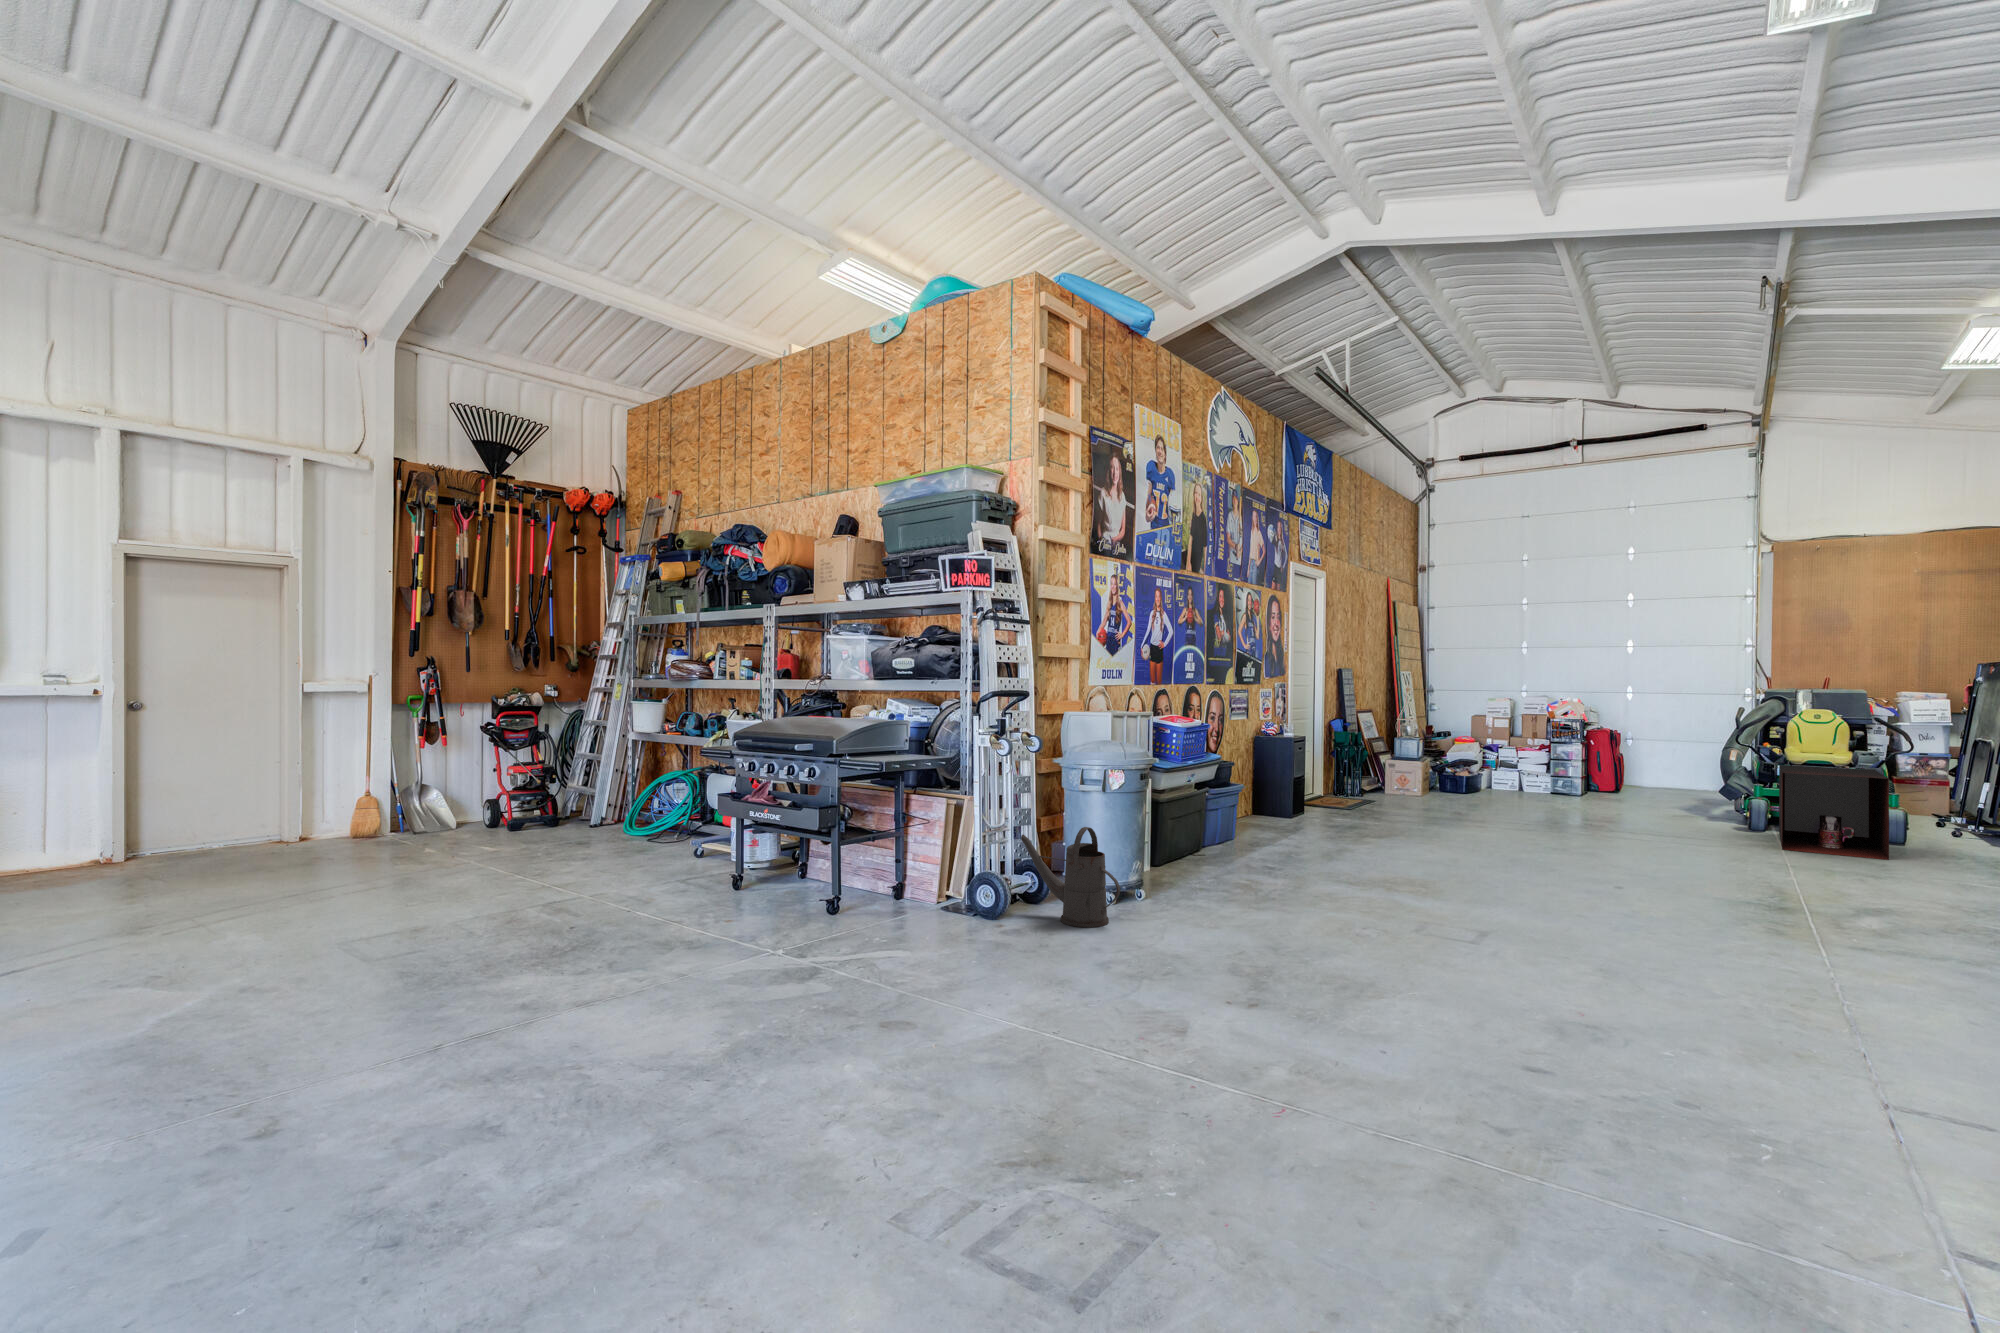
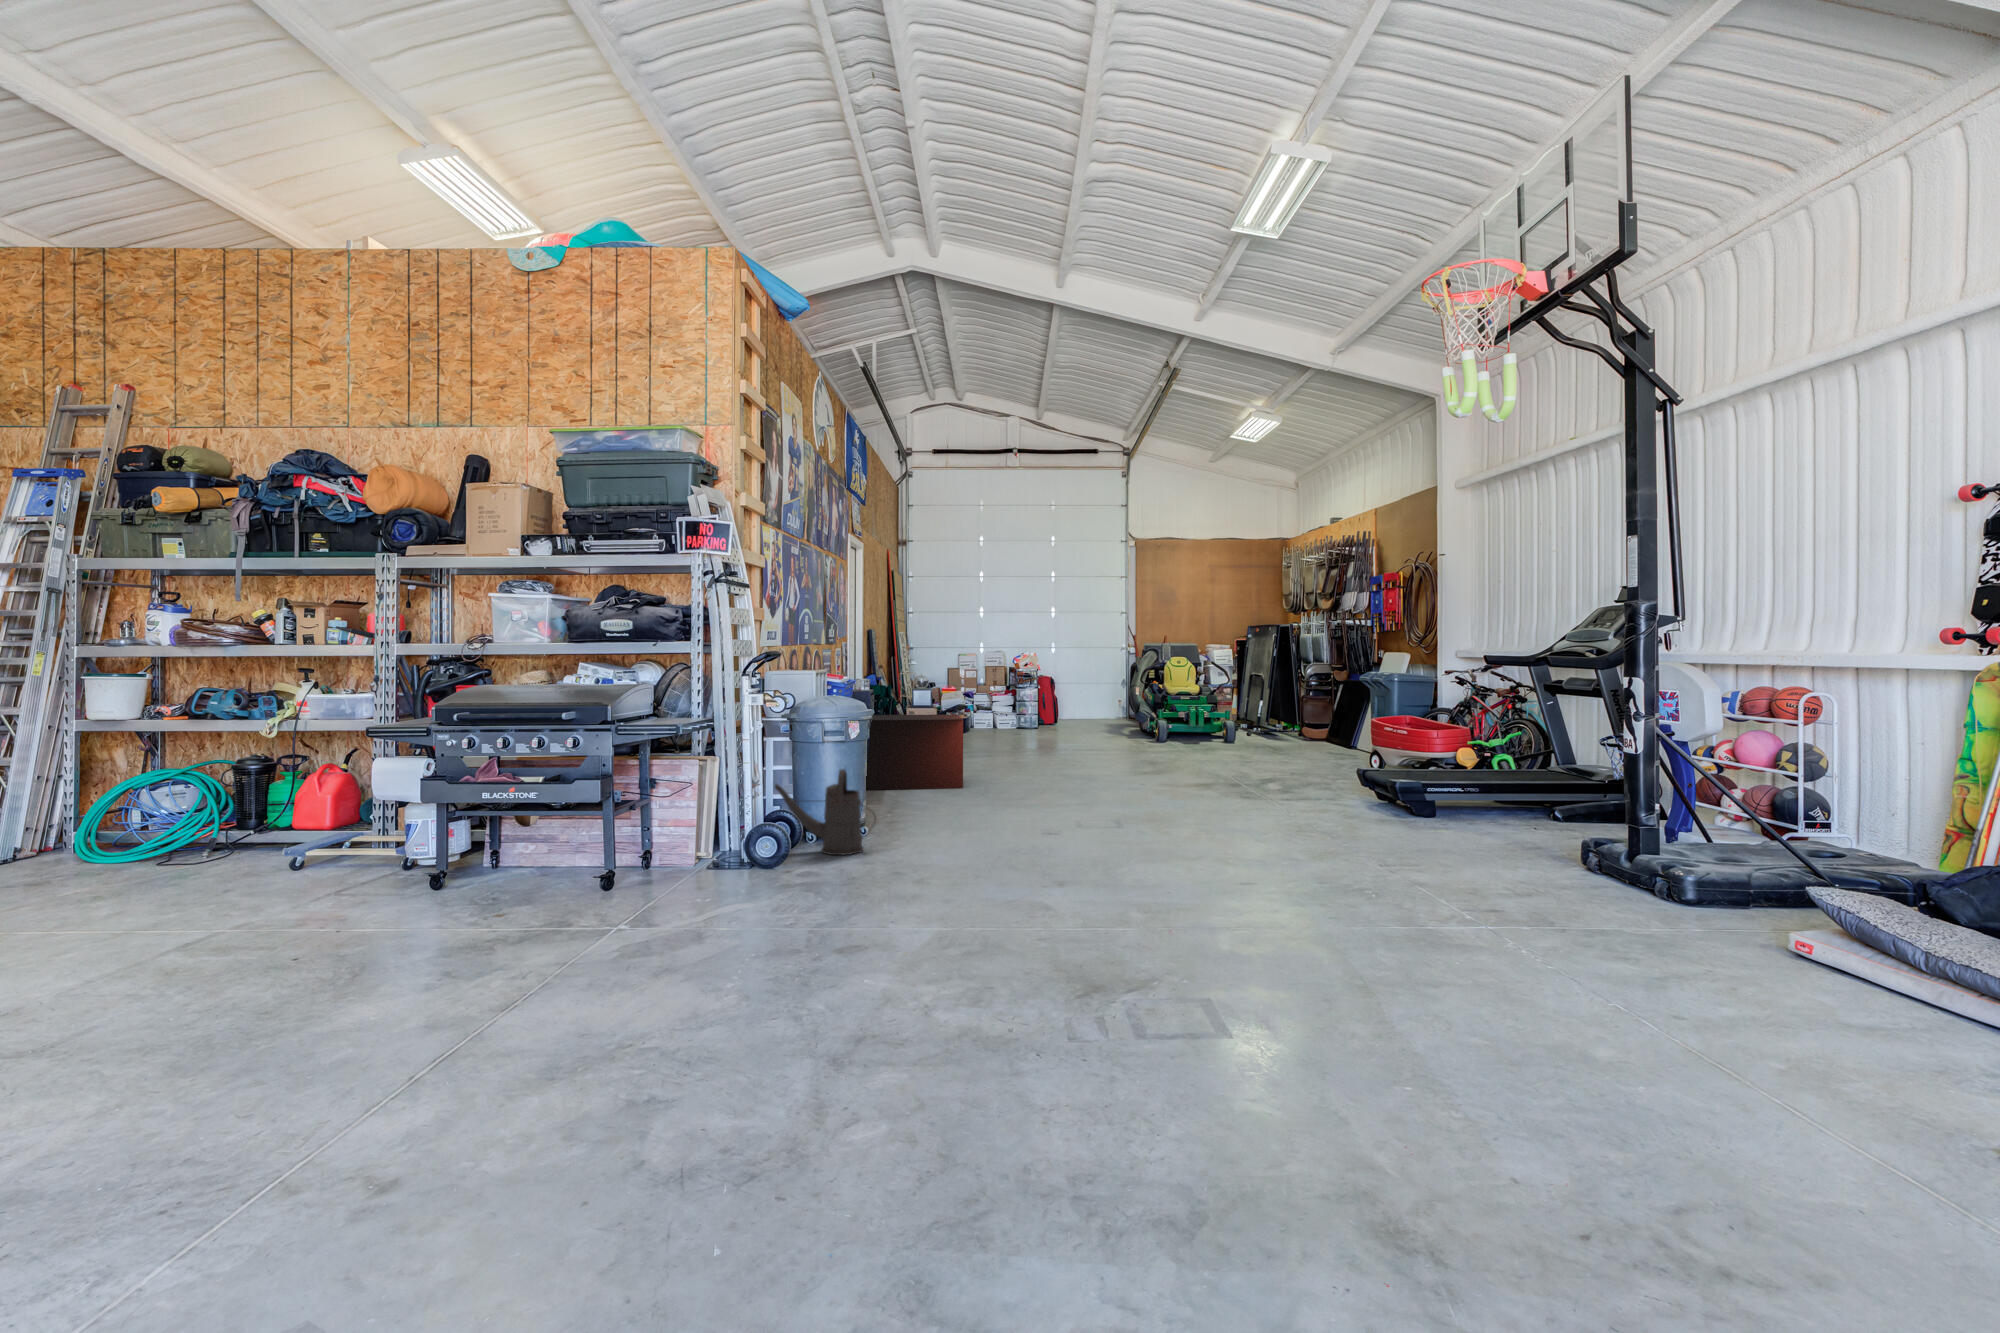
storage cabinet: present [1779,765,1889,860] -> present [866,714,963,790]

